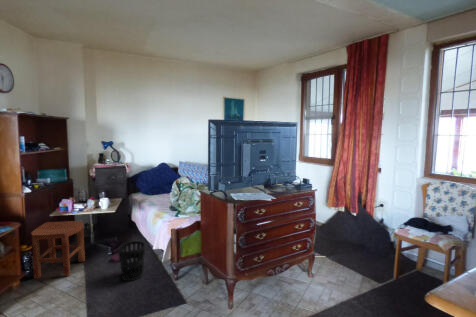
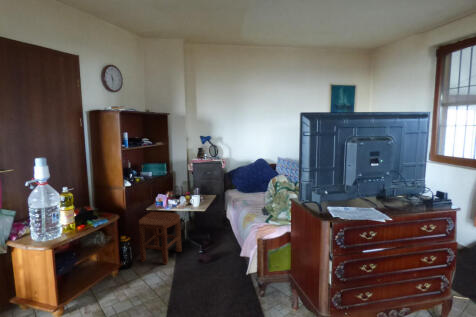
wastebasket: present [118,241,146,281] -> none [207,241,233,282]

